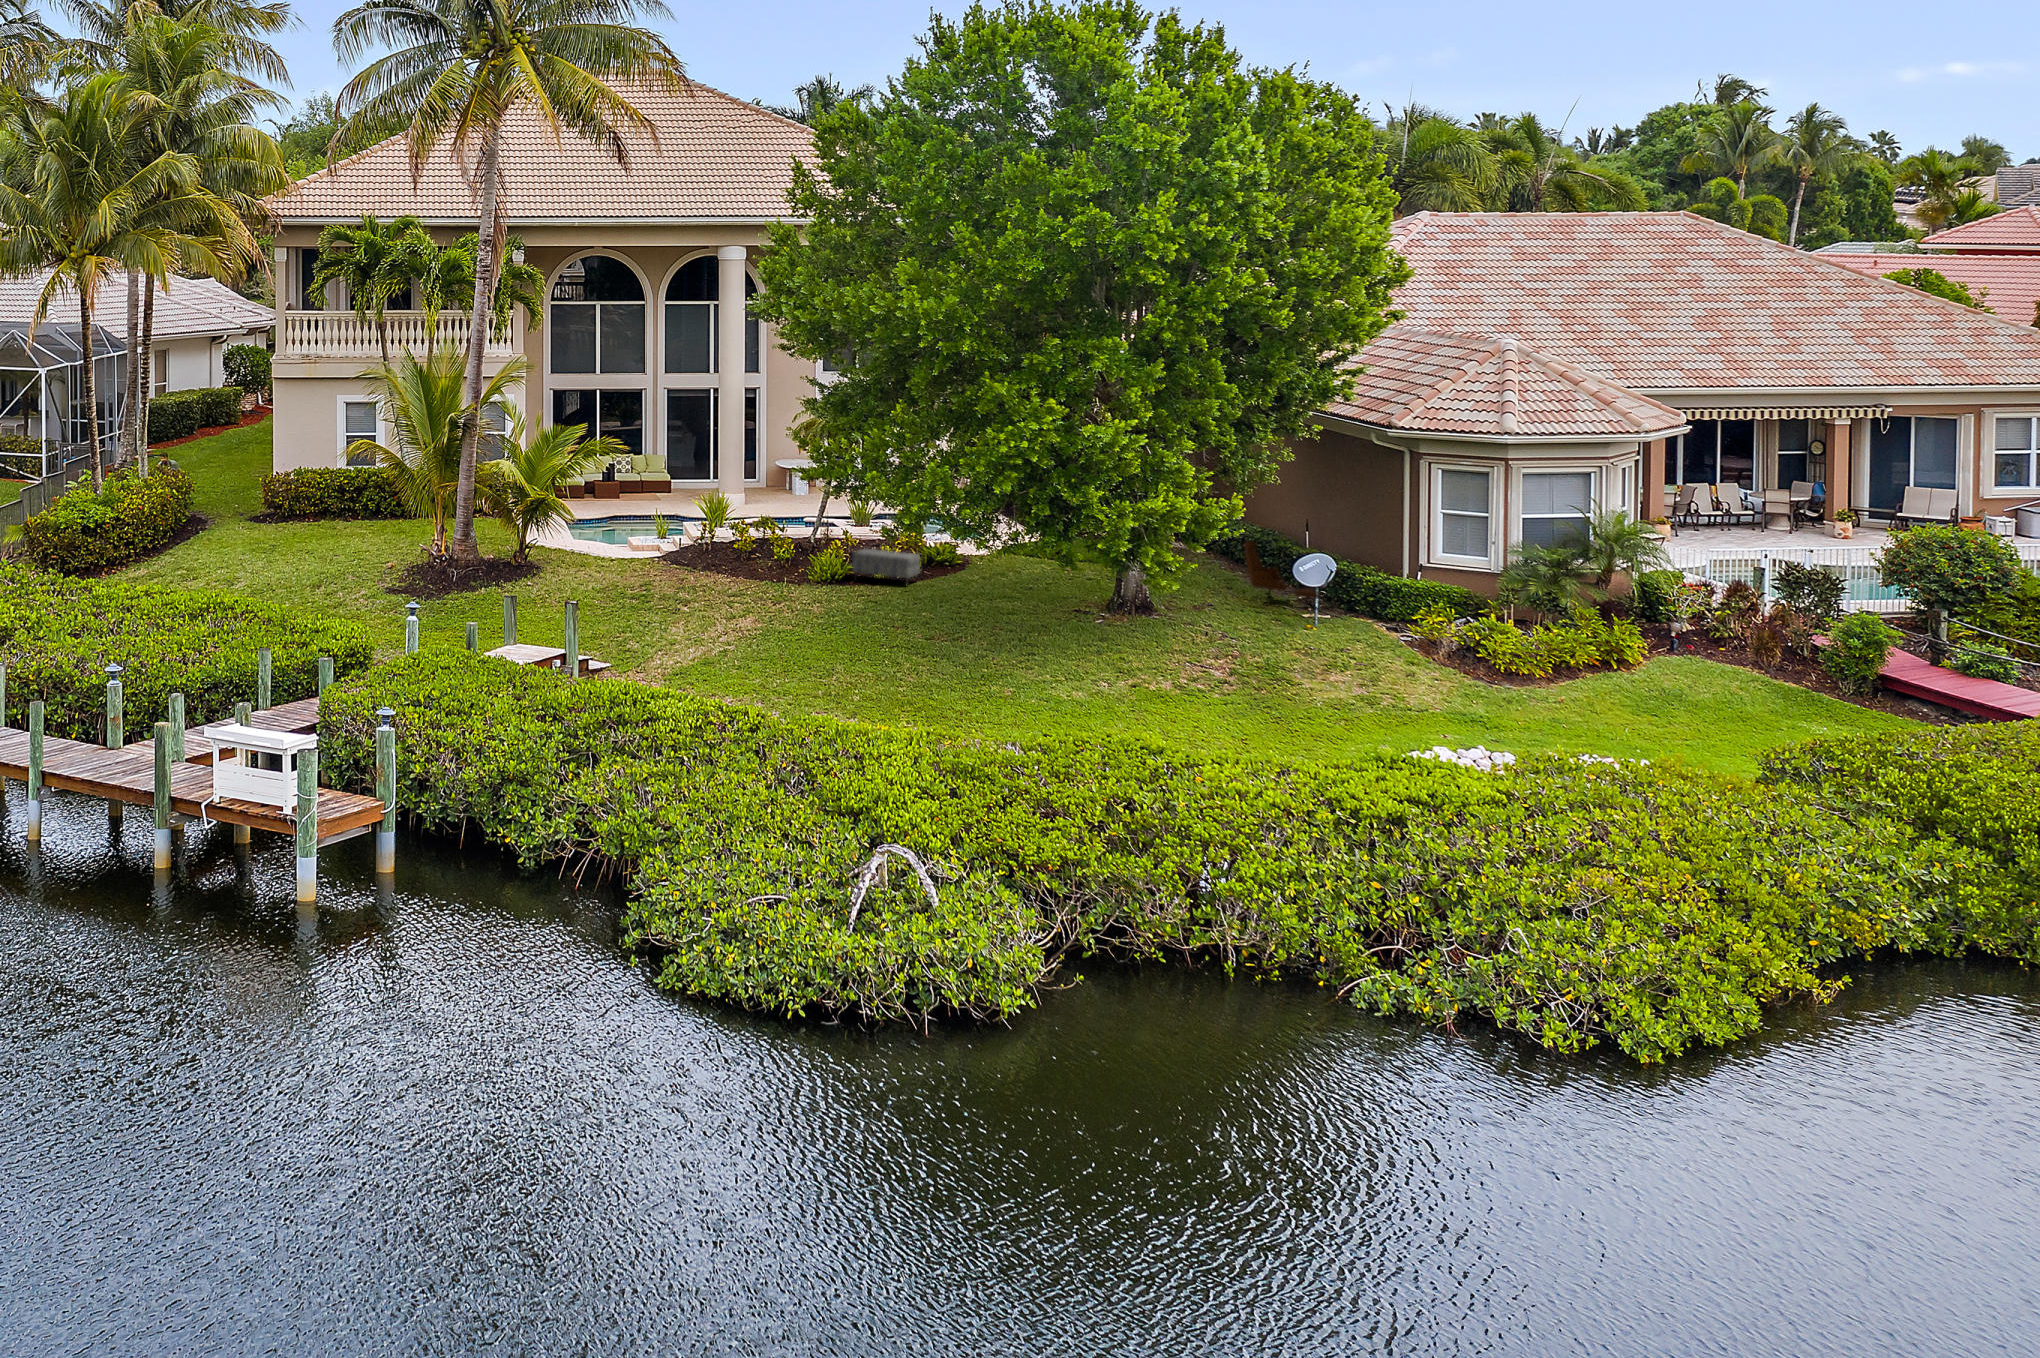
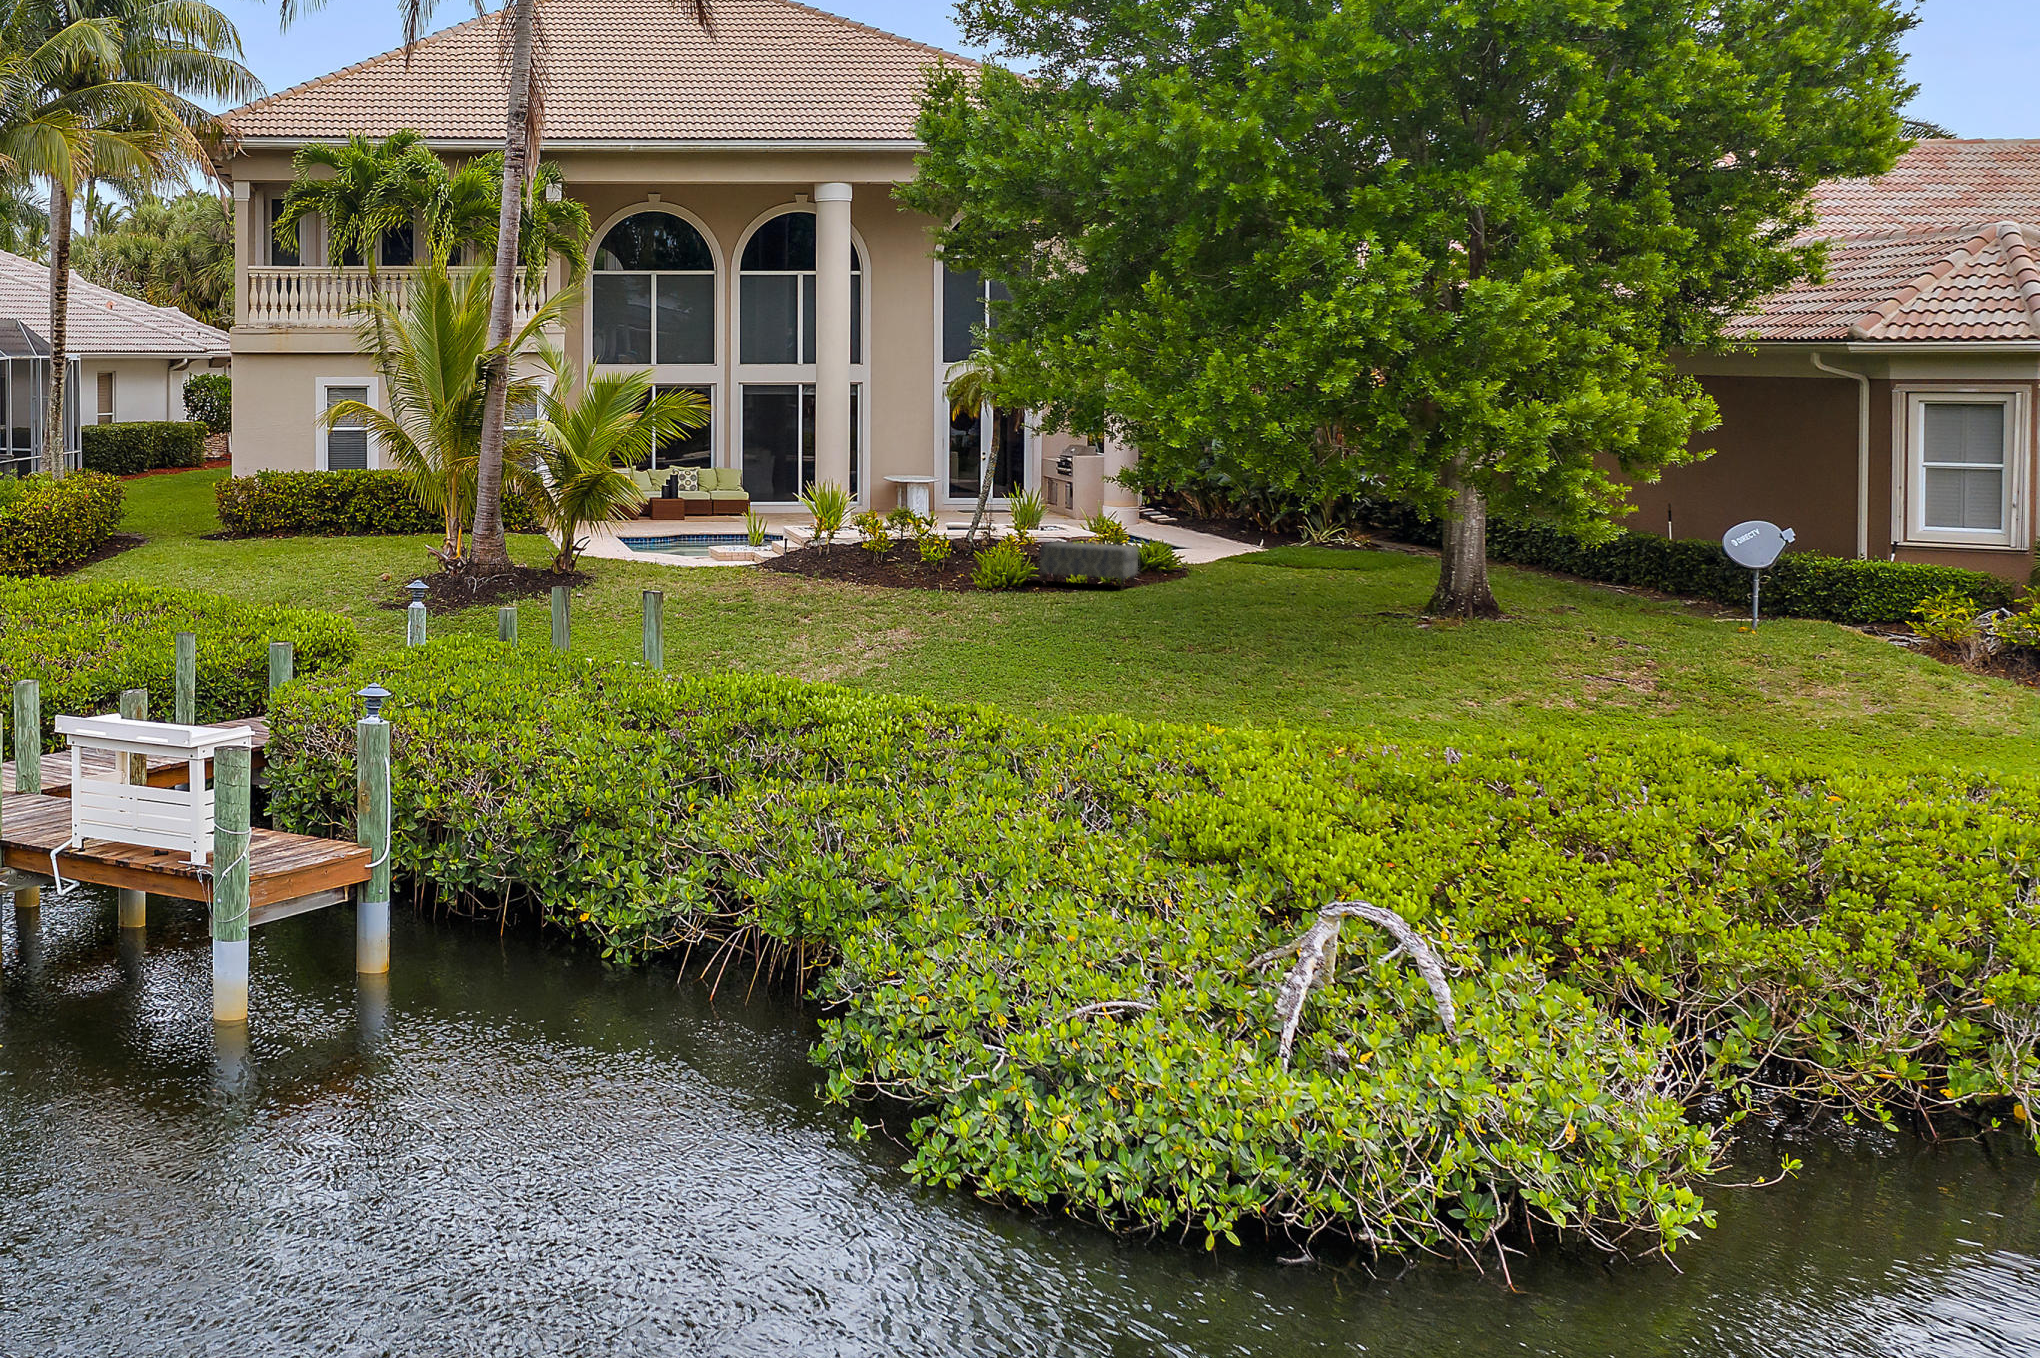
lounge chair: present [1244,541,1321,606] -> none [1627,516,1749,610]

